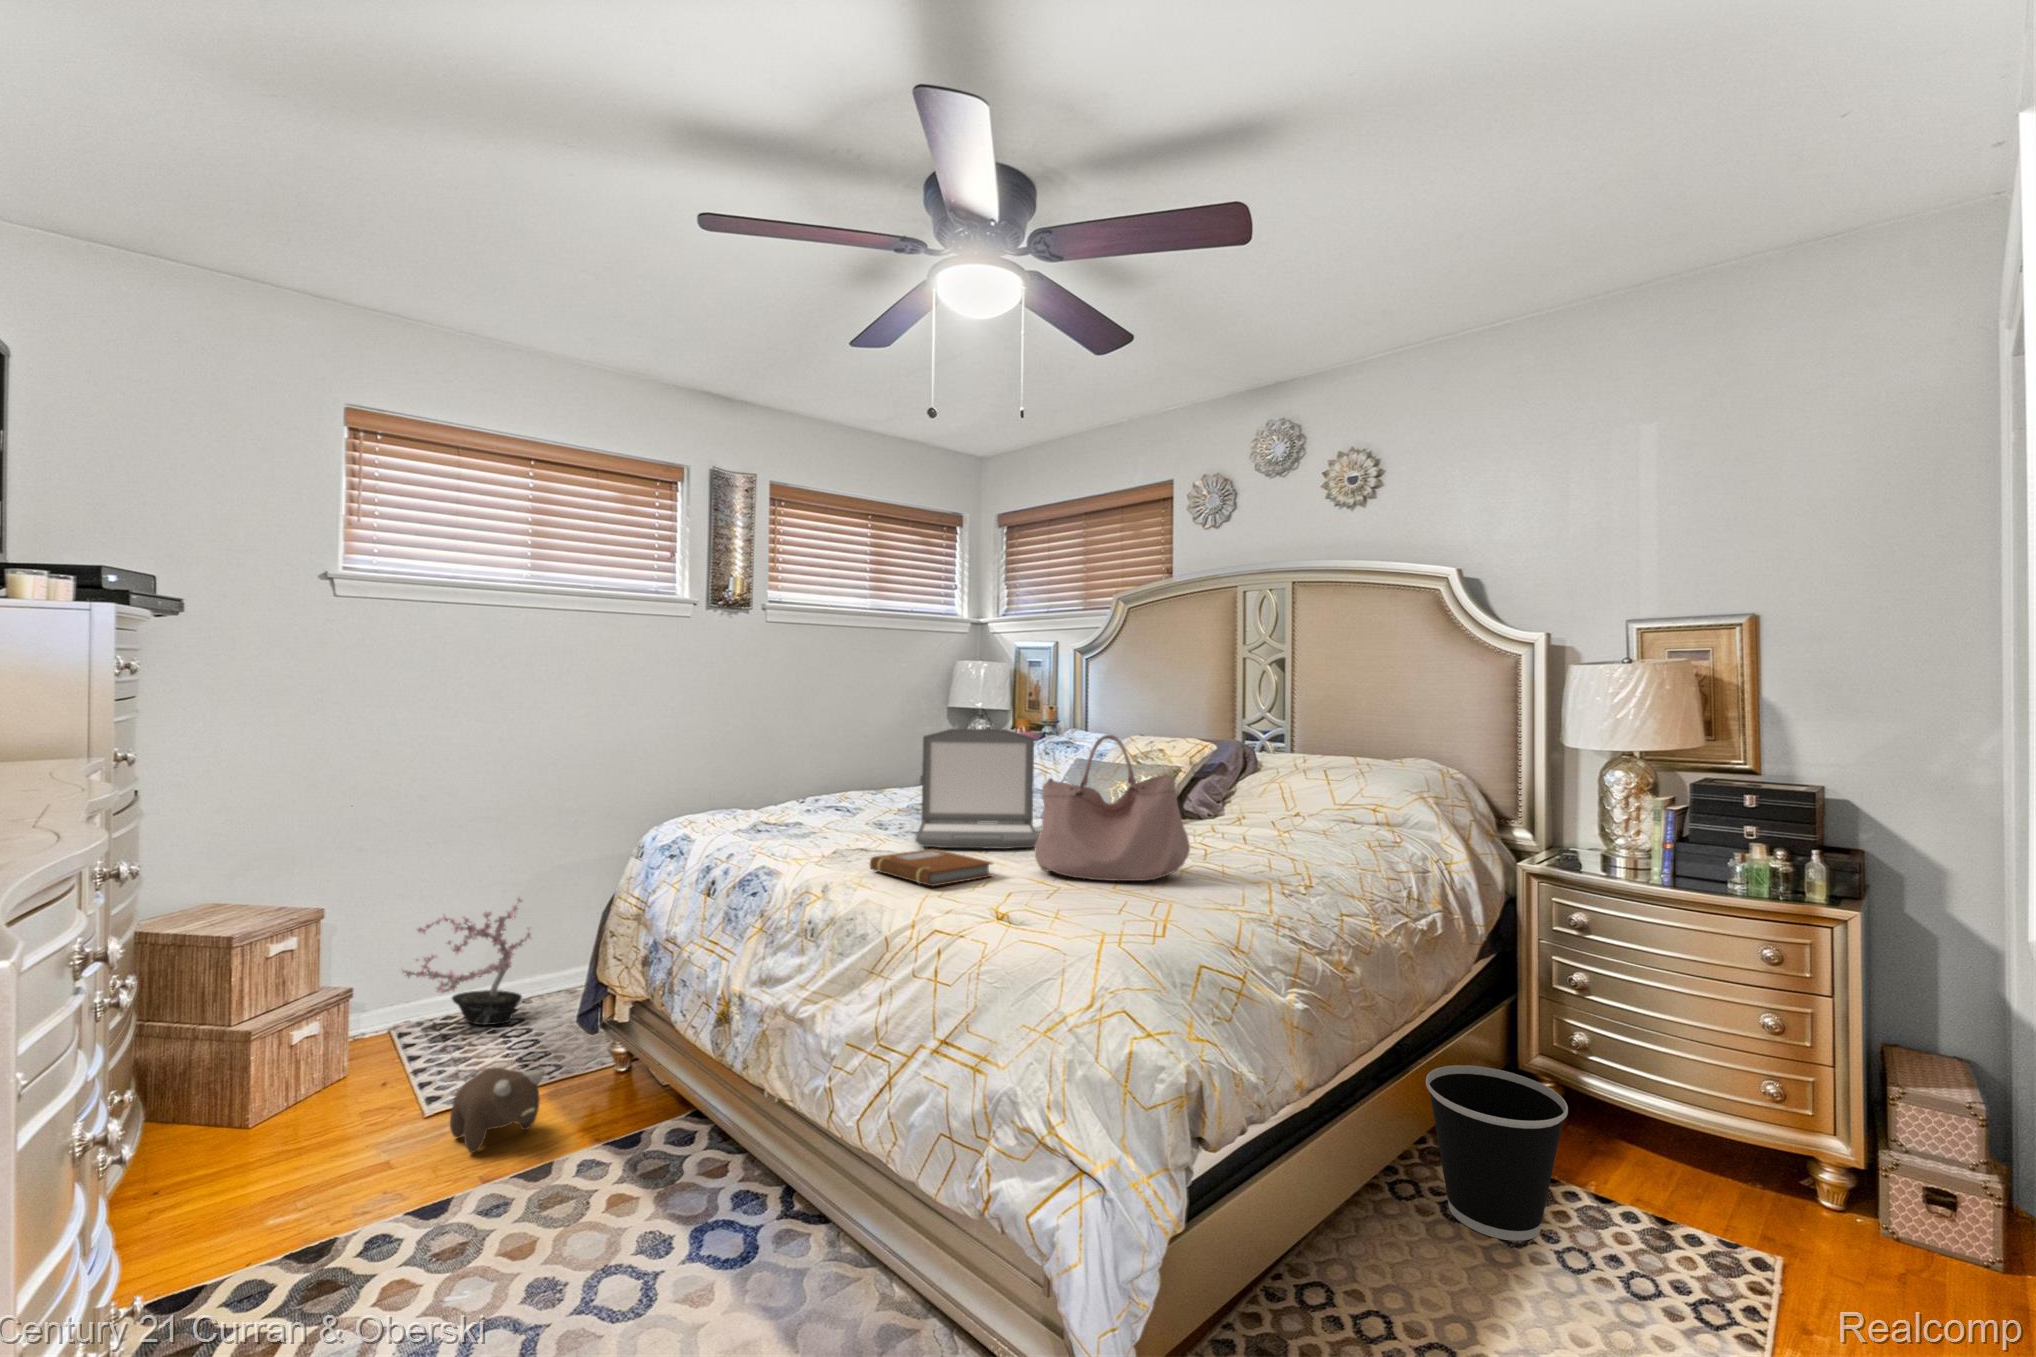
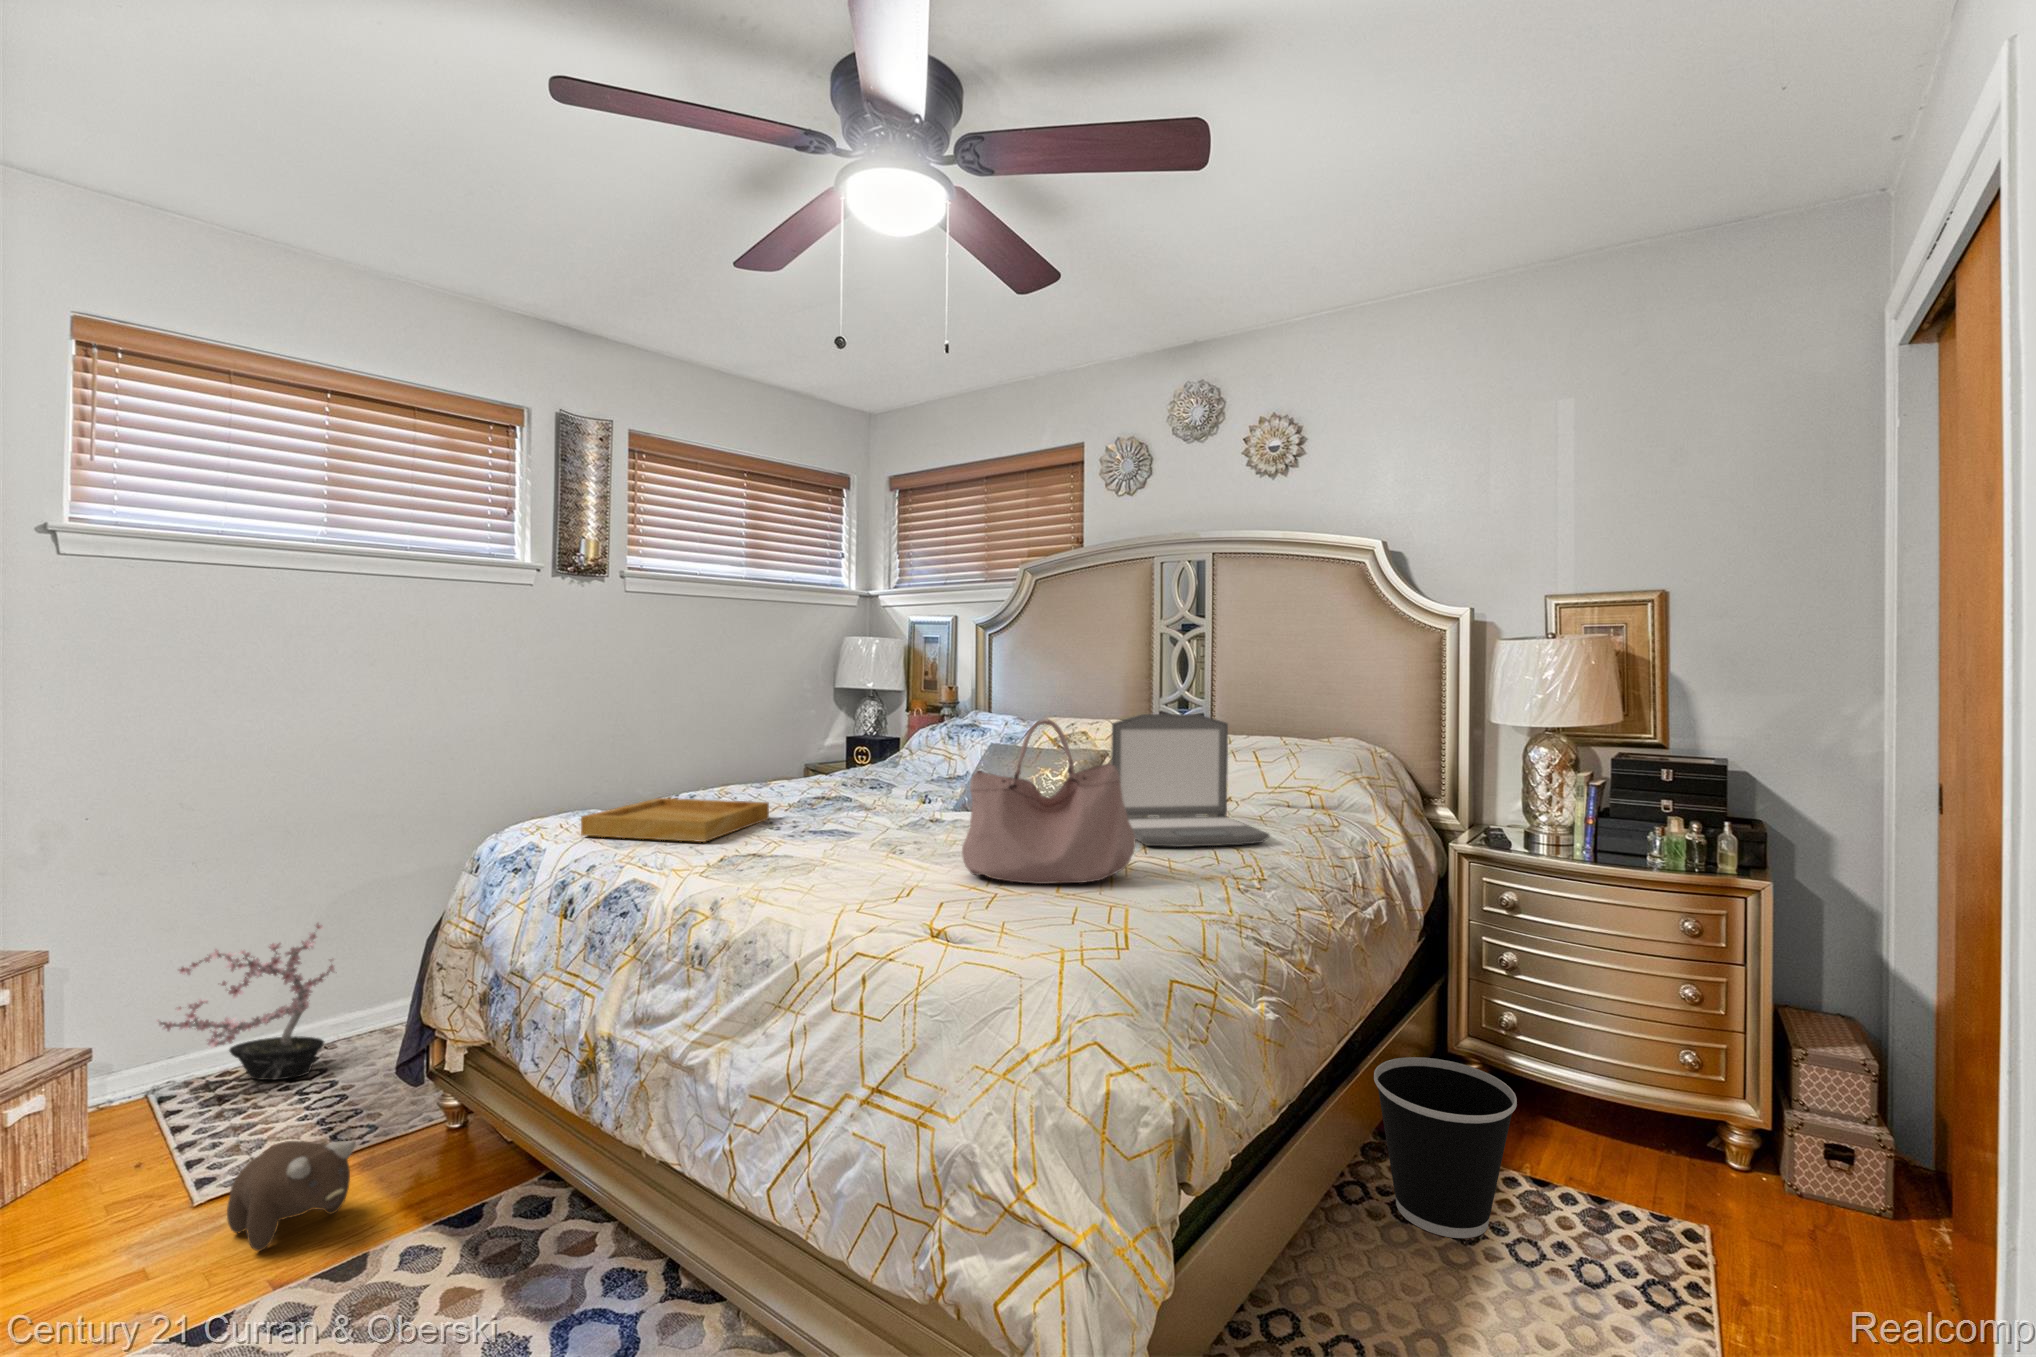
laptop: present [915,728,1038,849] -> present [1111,714,1269,847]
tray: none [722,800,878,837] -> present [581,798,769,842]
notebook: present [870,849,993,886] -> none [770,853,917,900]

